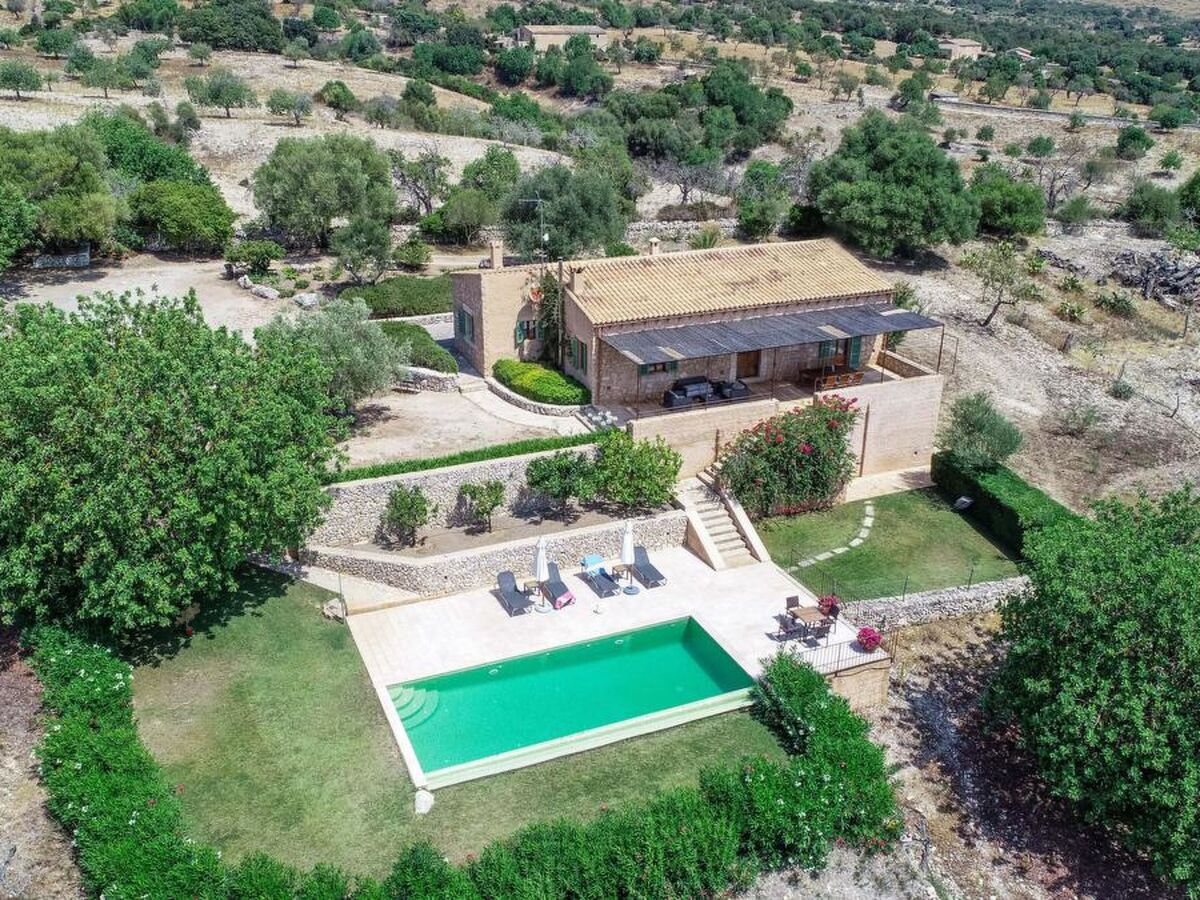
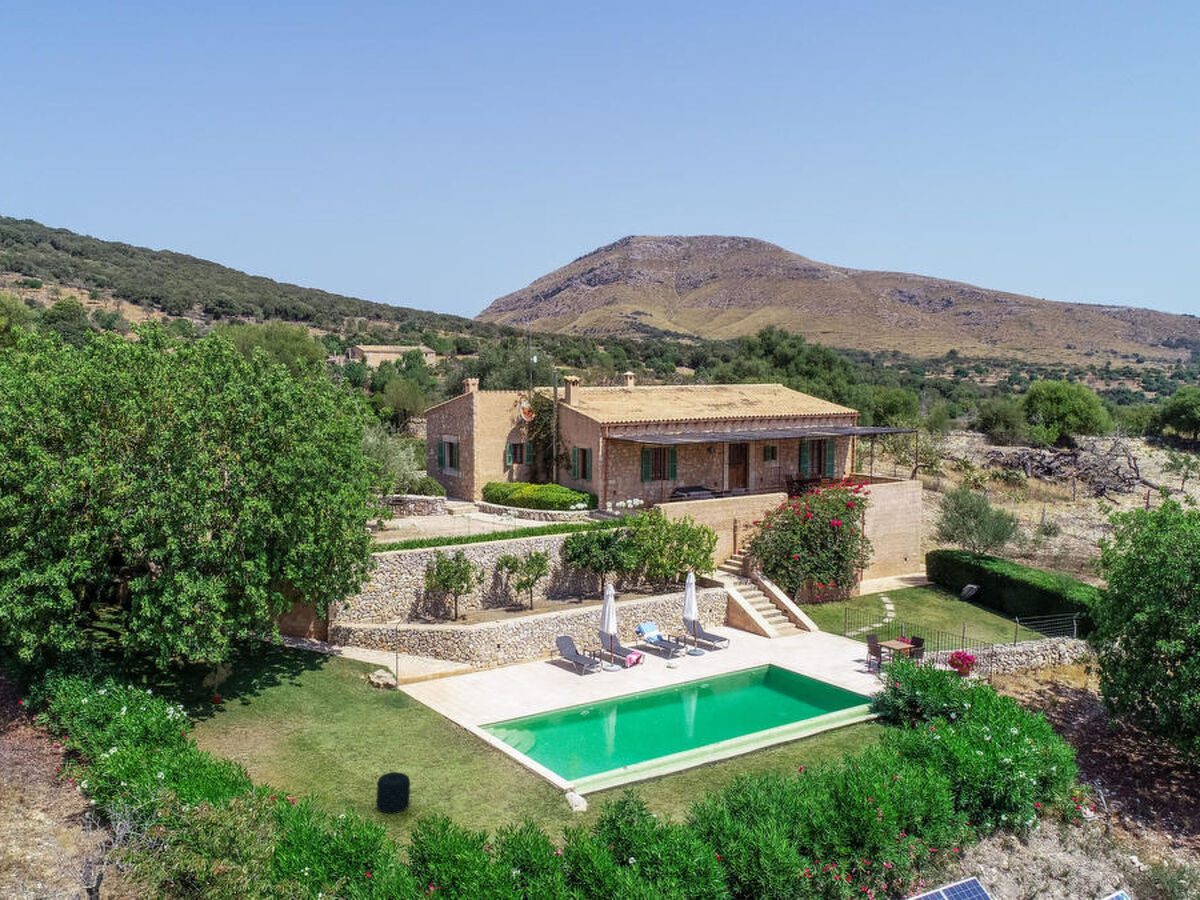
pouf: none [271,739,298,773] -> present [376,772,410,813]

